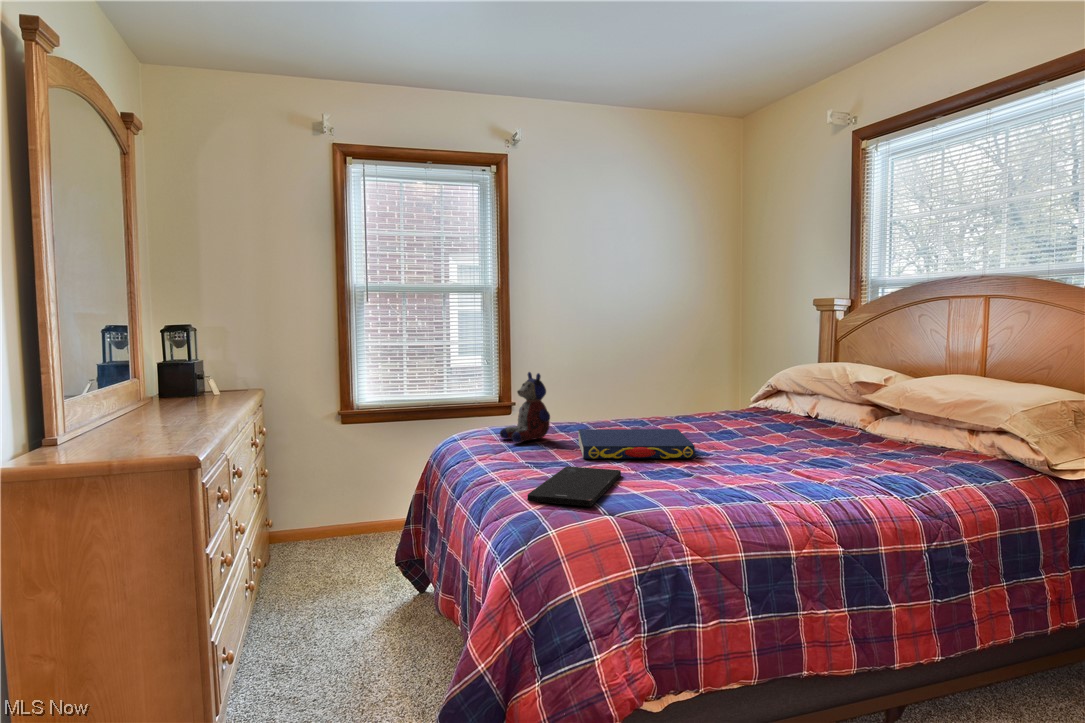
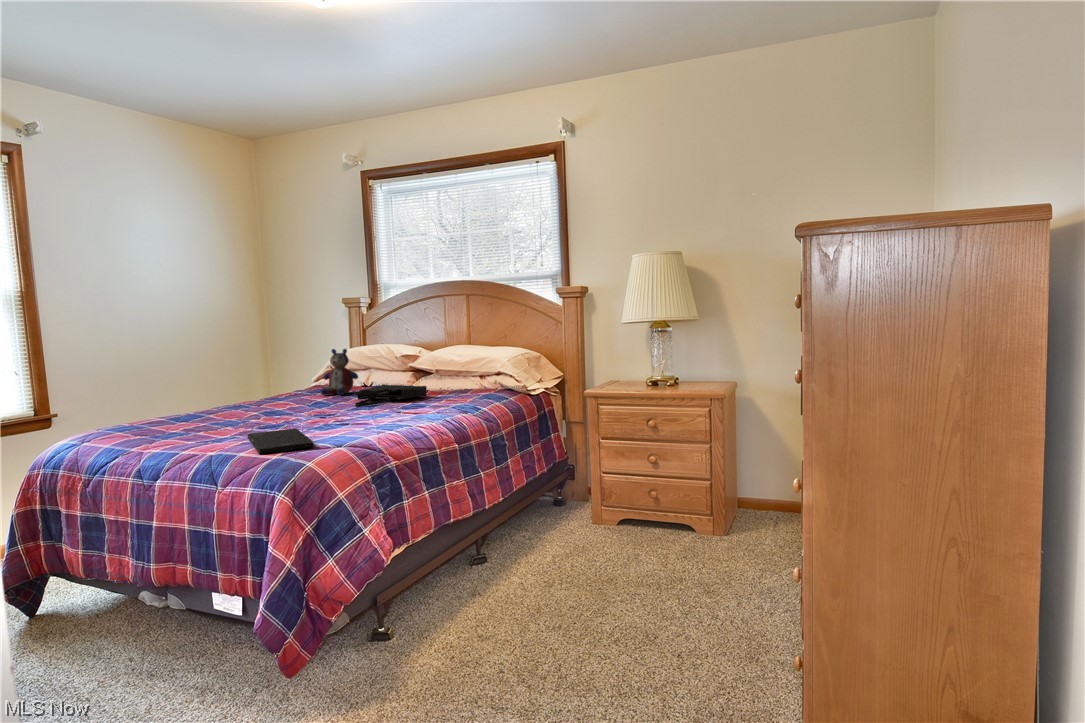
stuffed bear: present [500,372,550,443] -> present [321,349,358,395]
tote bag: none [753,420,873,449] -> present [354,384,427,407]
book: present [578,429,695,459] -> none [214,401,330,430]

